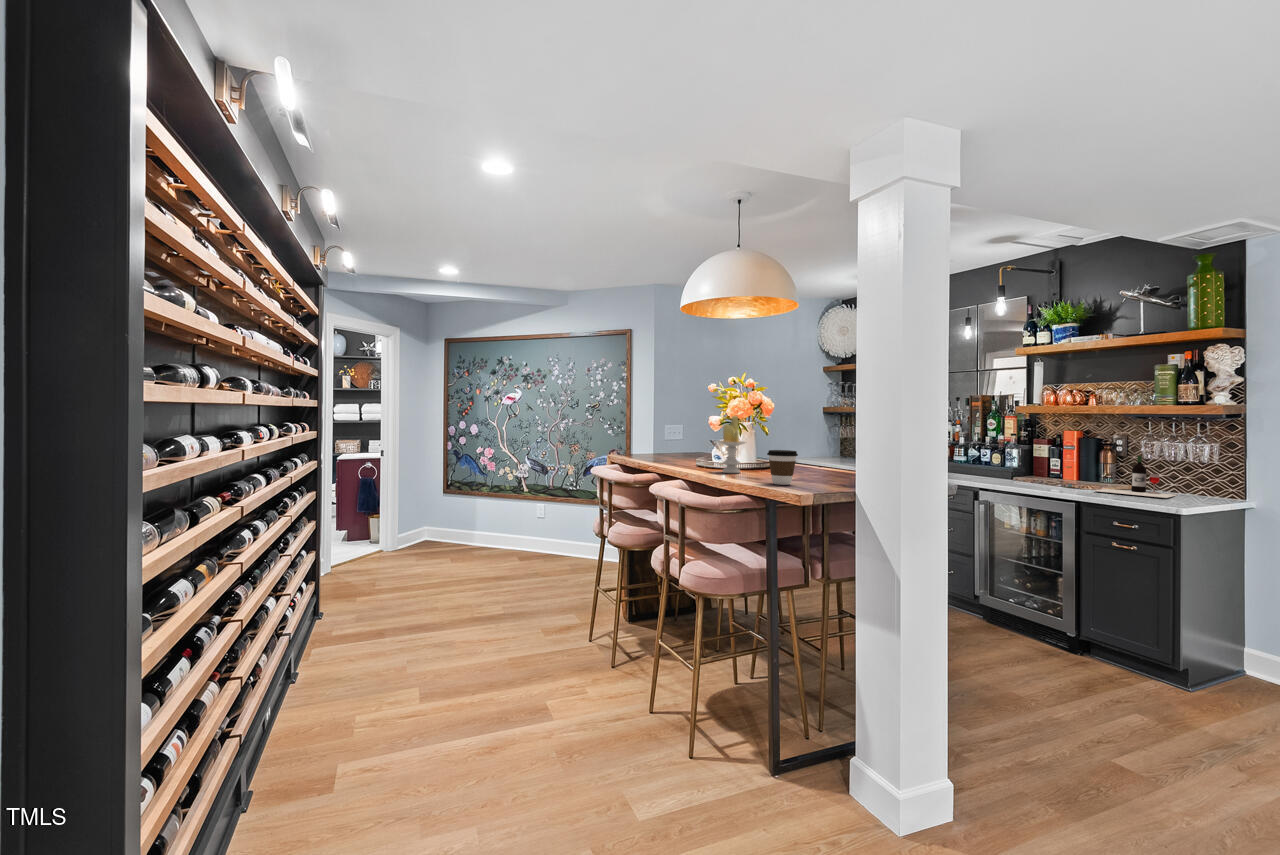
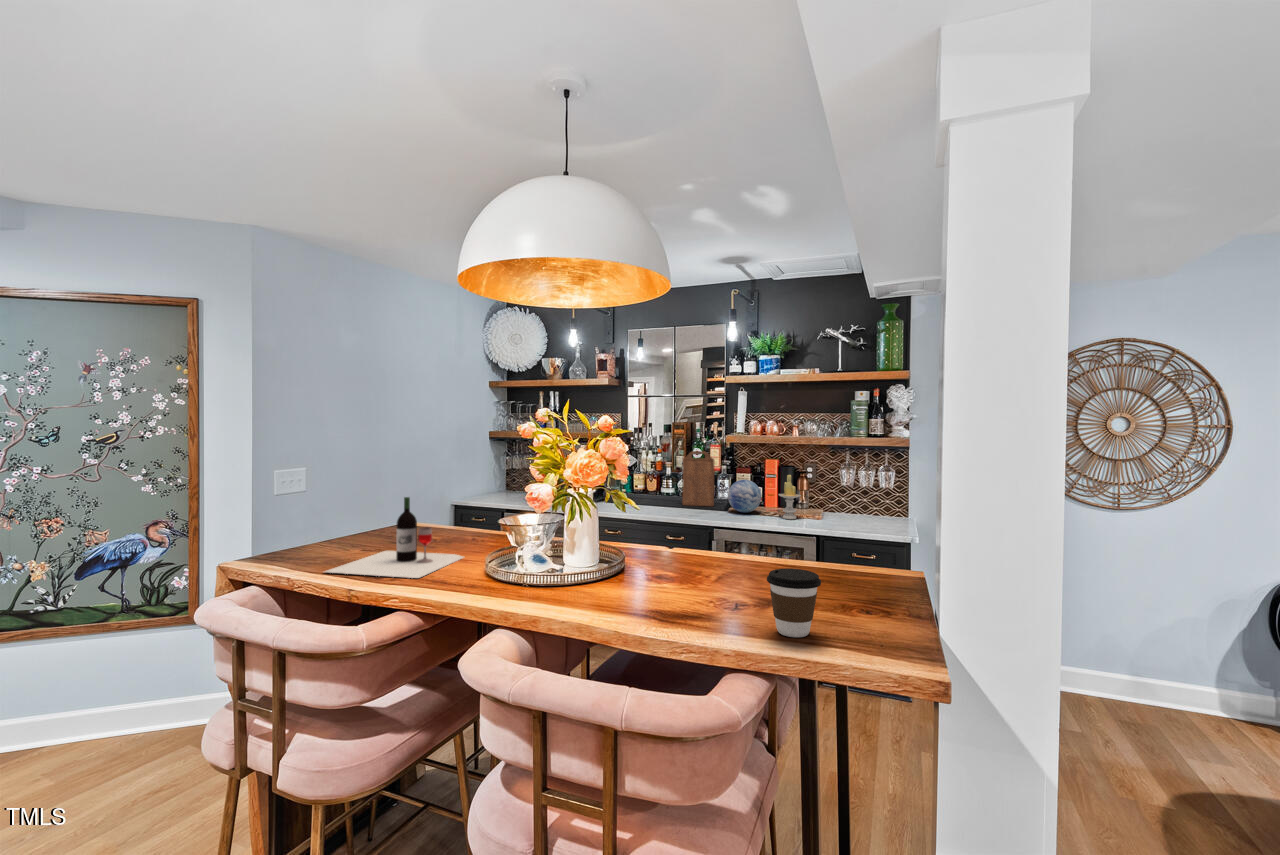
candle: present [718,416,745,473] -> present [779,475,801,519]
cutting board: none [970,421,1003,473] -> present [682,451,714,507]
decorative orb: none [1005,447,1042,478] -> present [728,480,761,513]
wine bottle: present [1095,456,1176,498] -> present [325,497,463,578]

